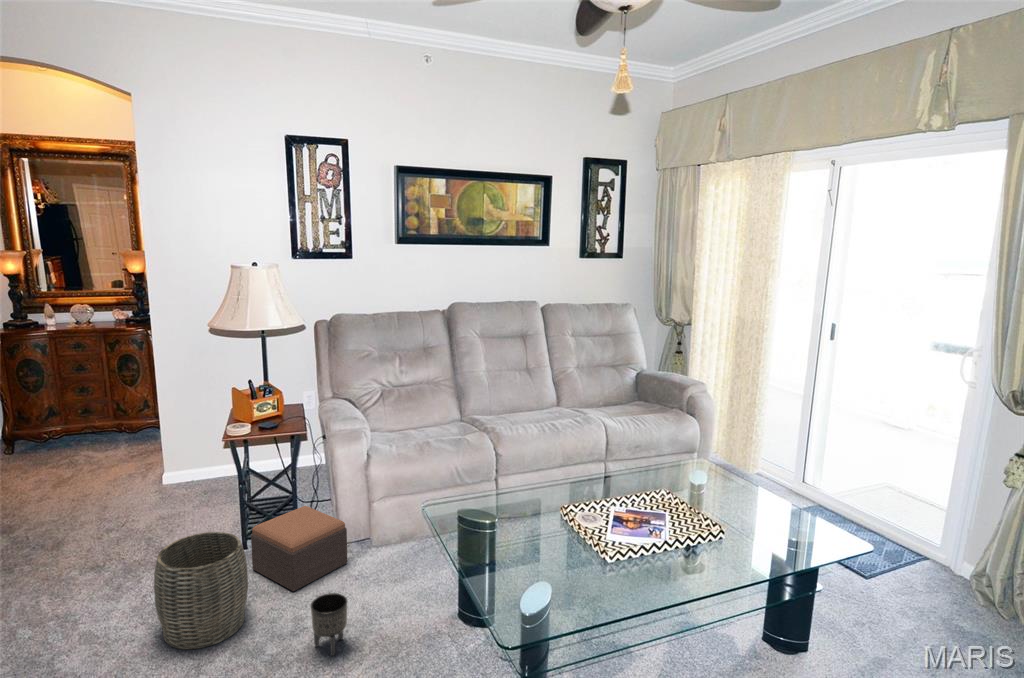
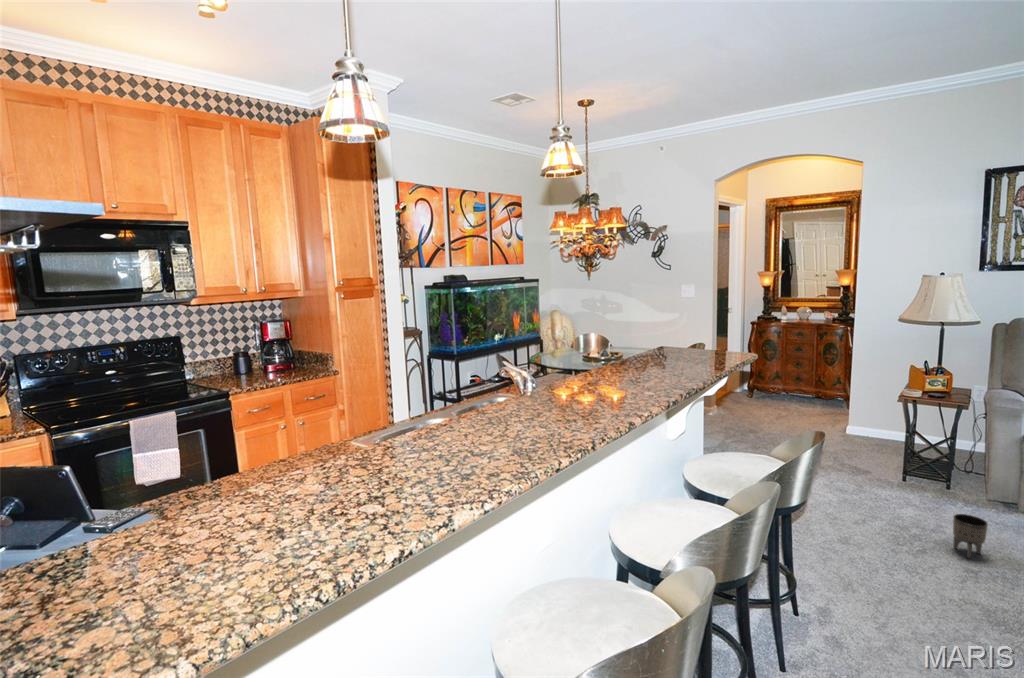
footstool: present [251,506,347,591] -> none [909,462,1001,516]
woven basket: present [154,532,248,649] -> none [839,449,905,519]

